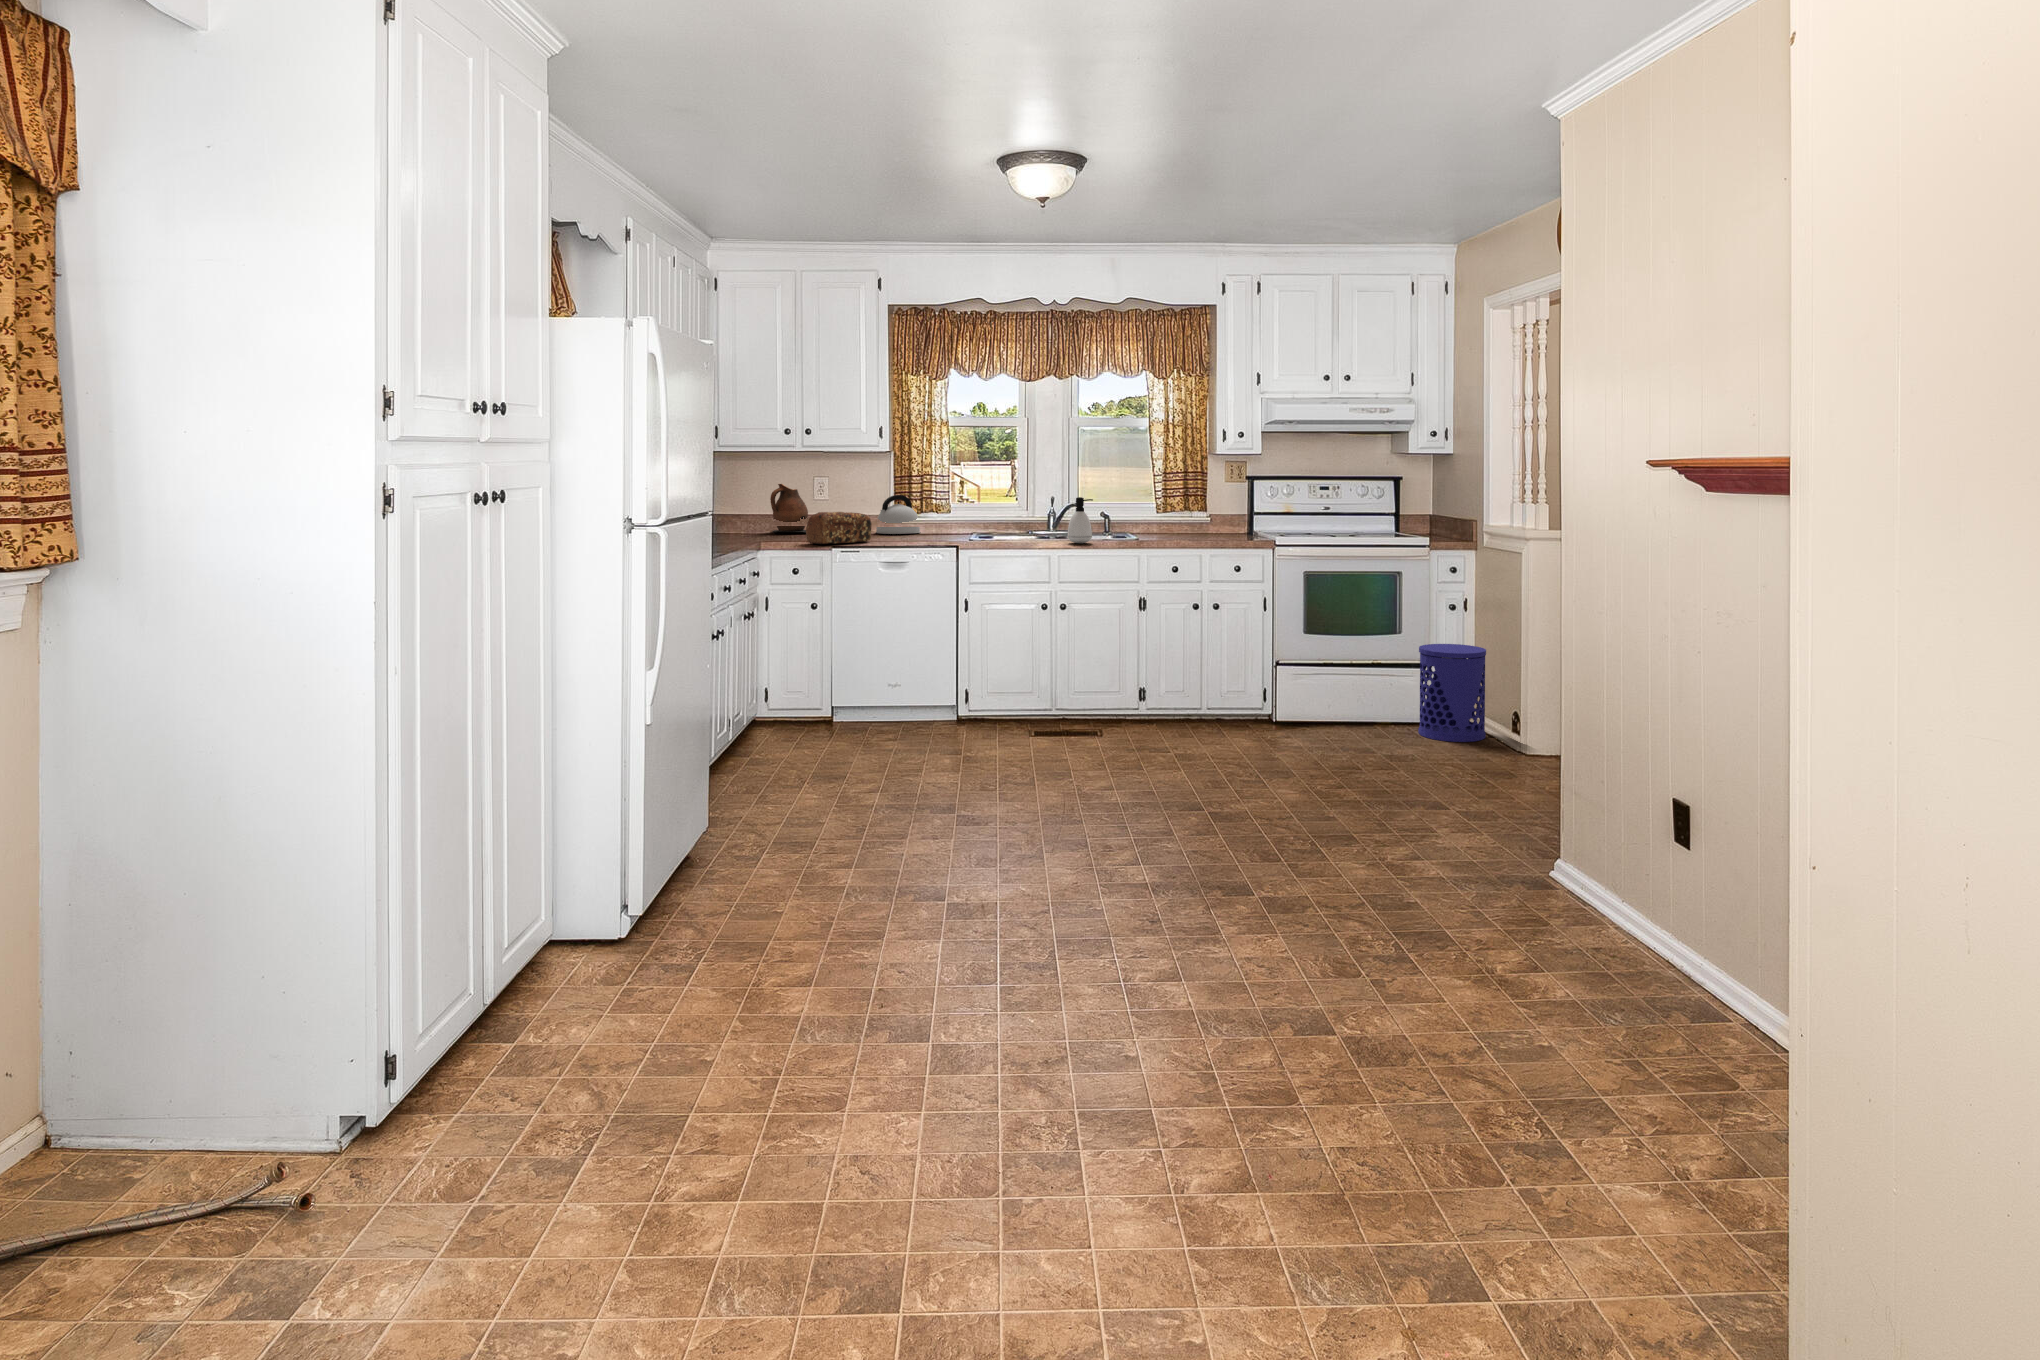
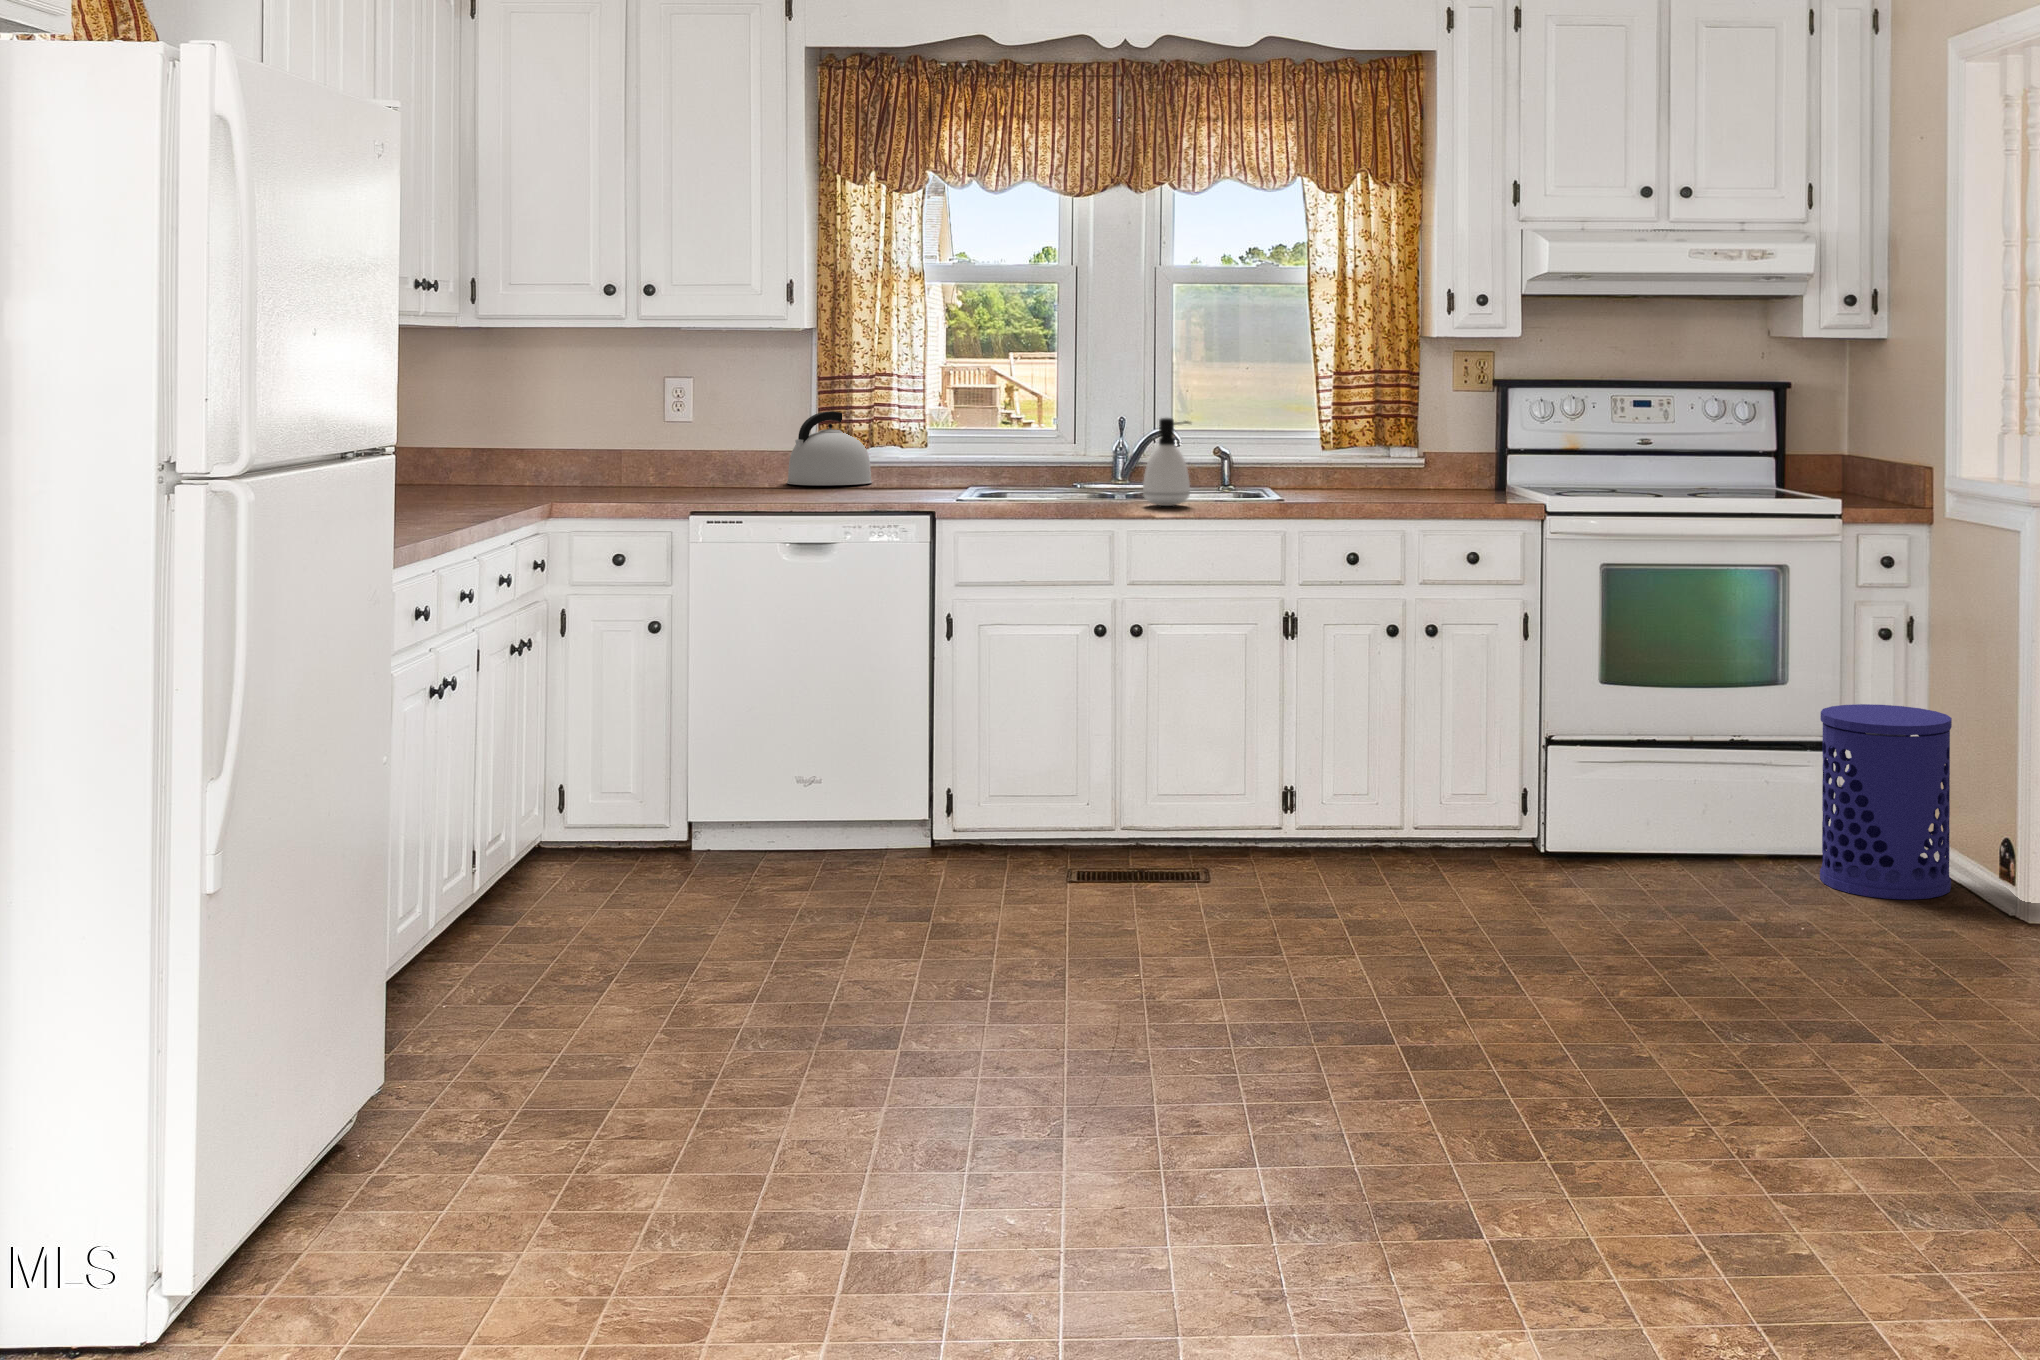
ceramic pitcher: present [770,484,808,532] -> none [586,390,667,483]
bread loaf: present [806,512,872,544] -> none [639,443,768,506]

